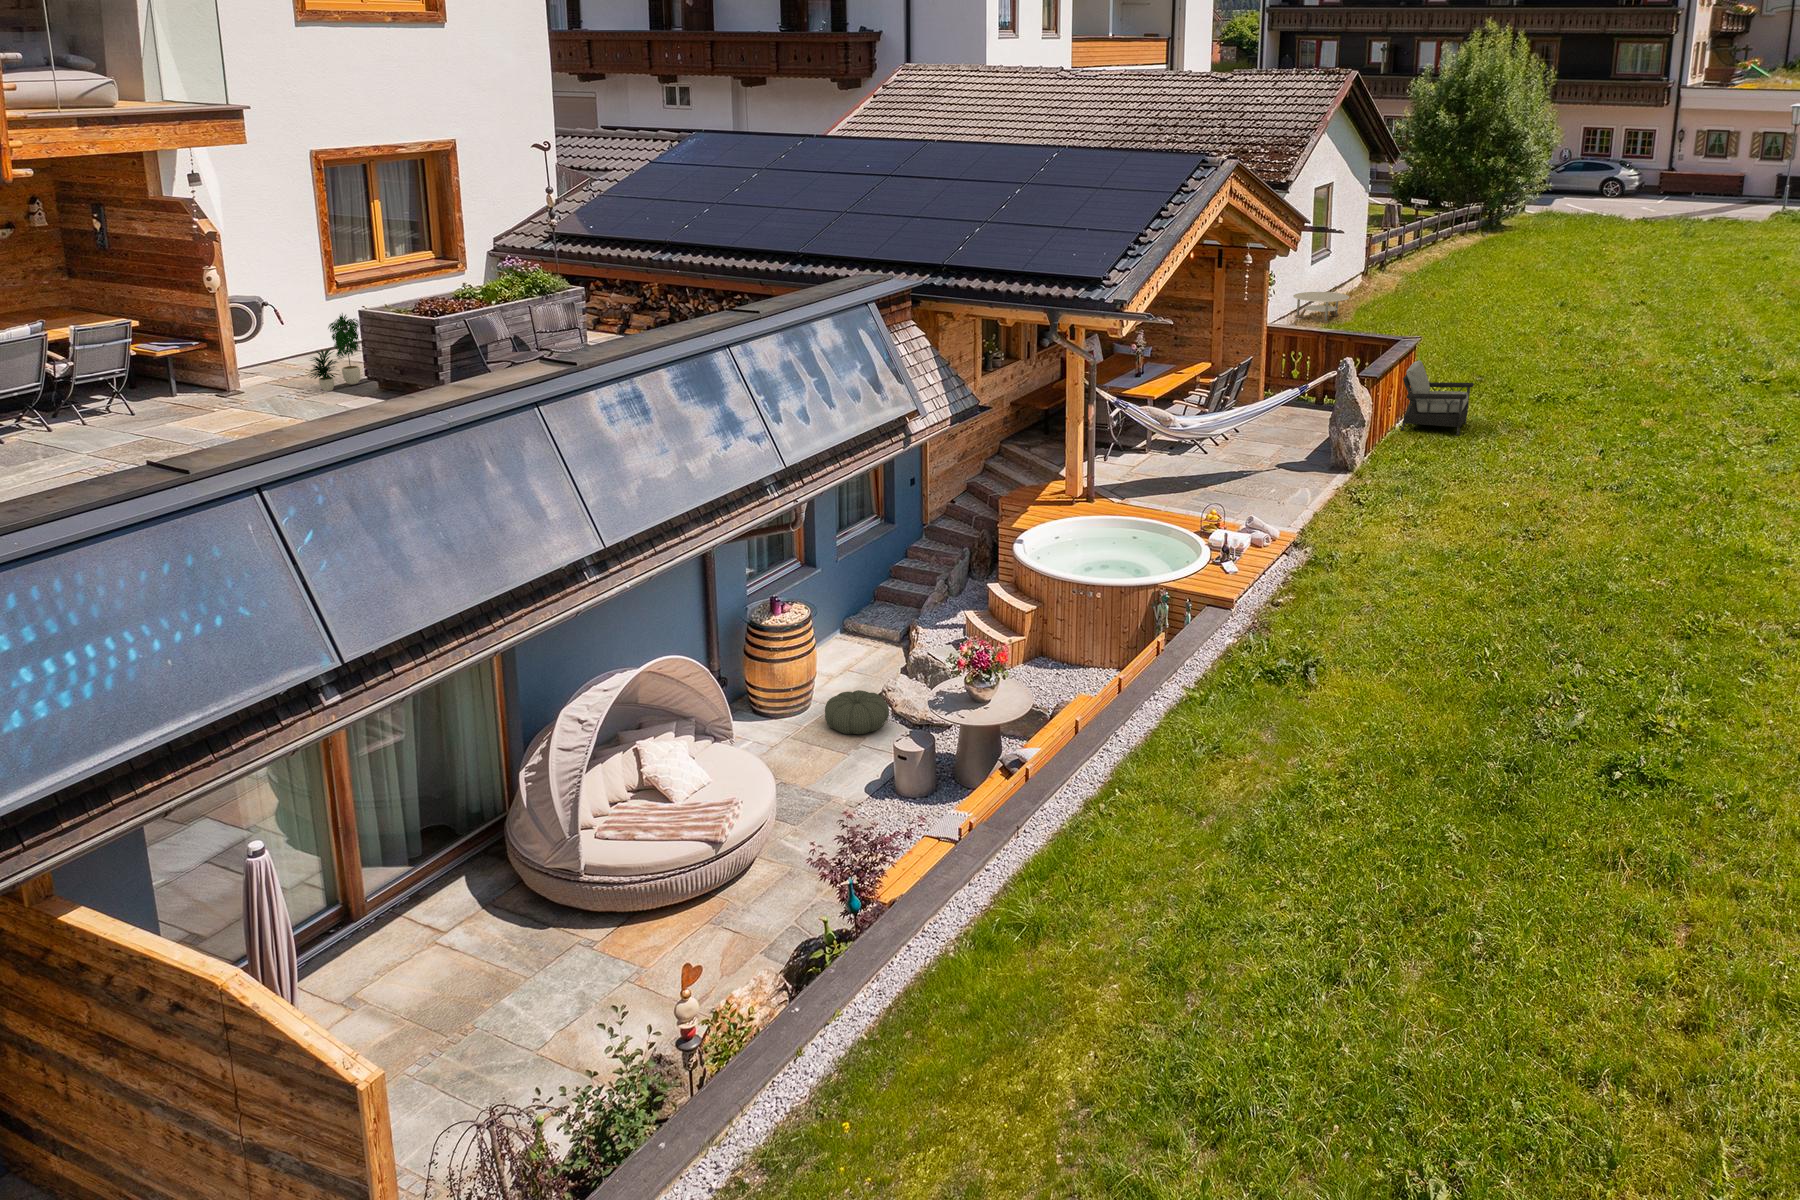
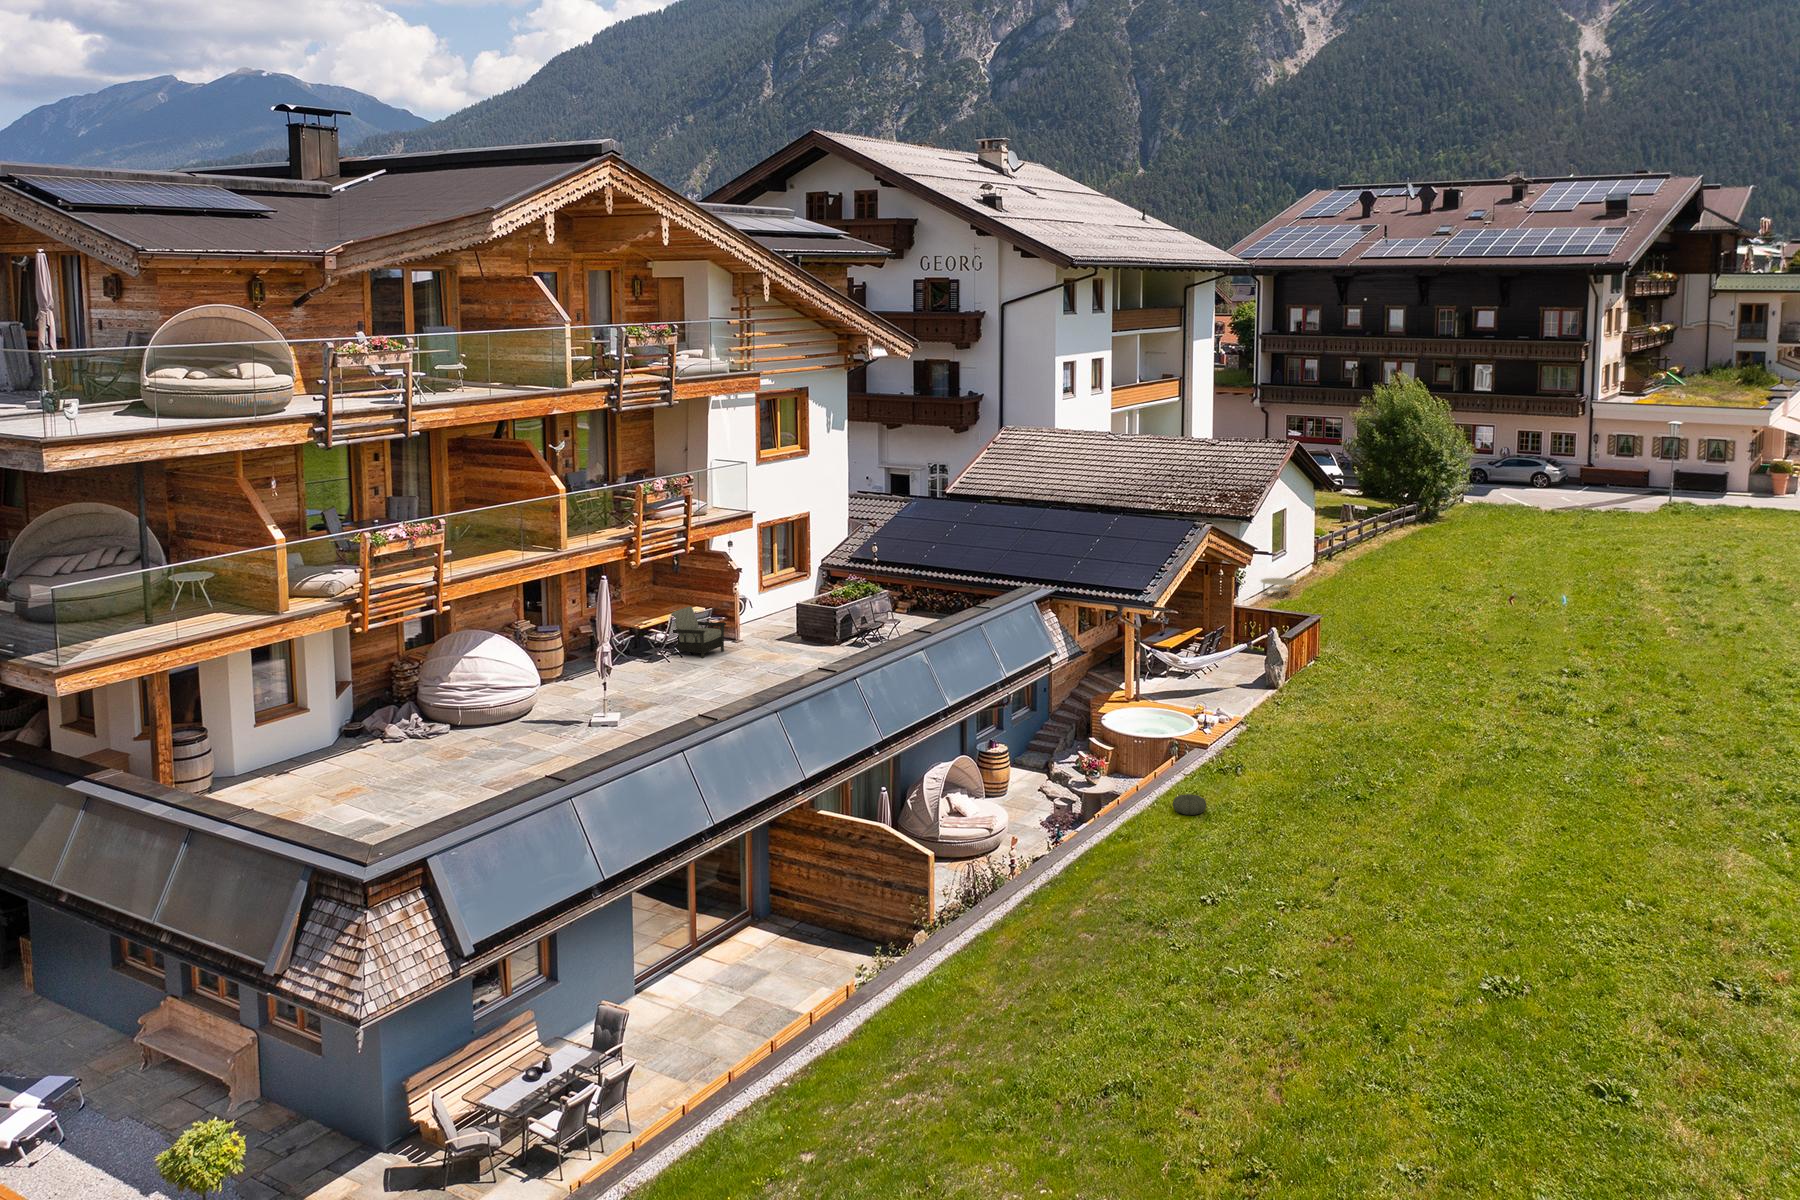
potted plant: present [309,313,360,391] -> none [769,603,793,640]
armchair: present [1401,361,1474,436] -> present [671,606,726,658]
pouf: present [825,690,889,734] -> present [1173,794,1206,815]

